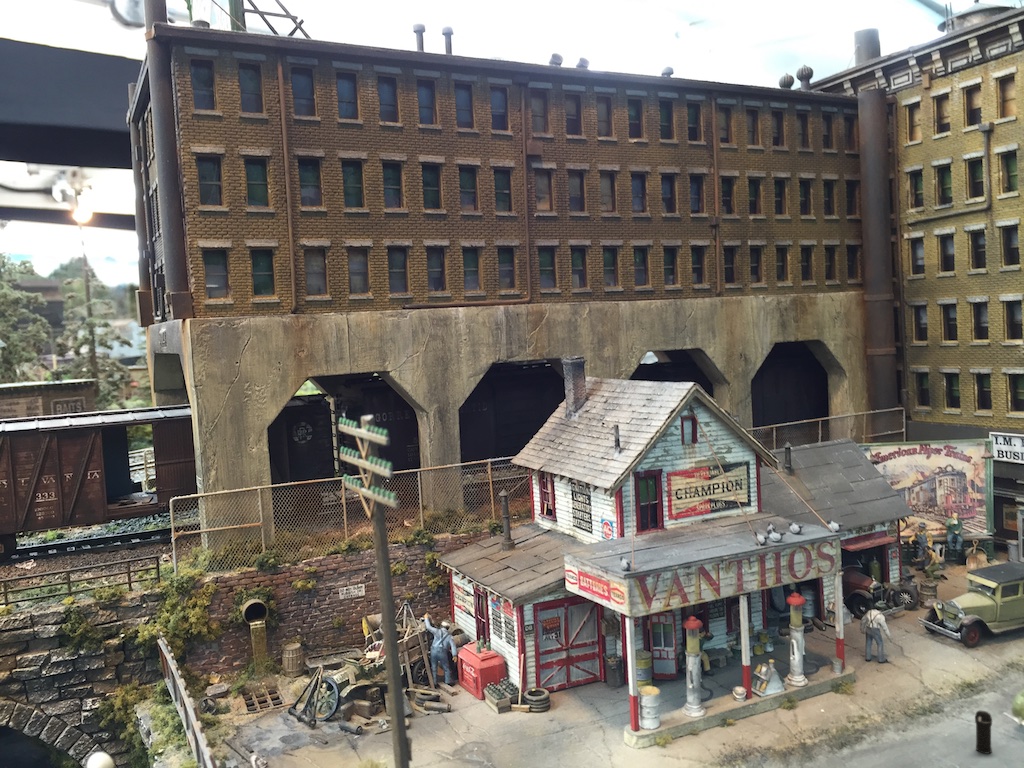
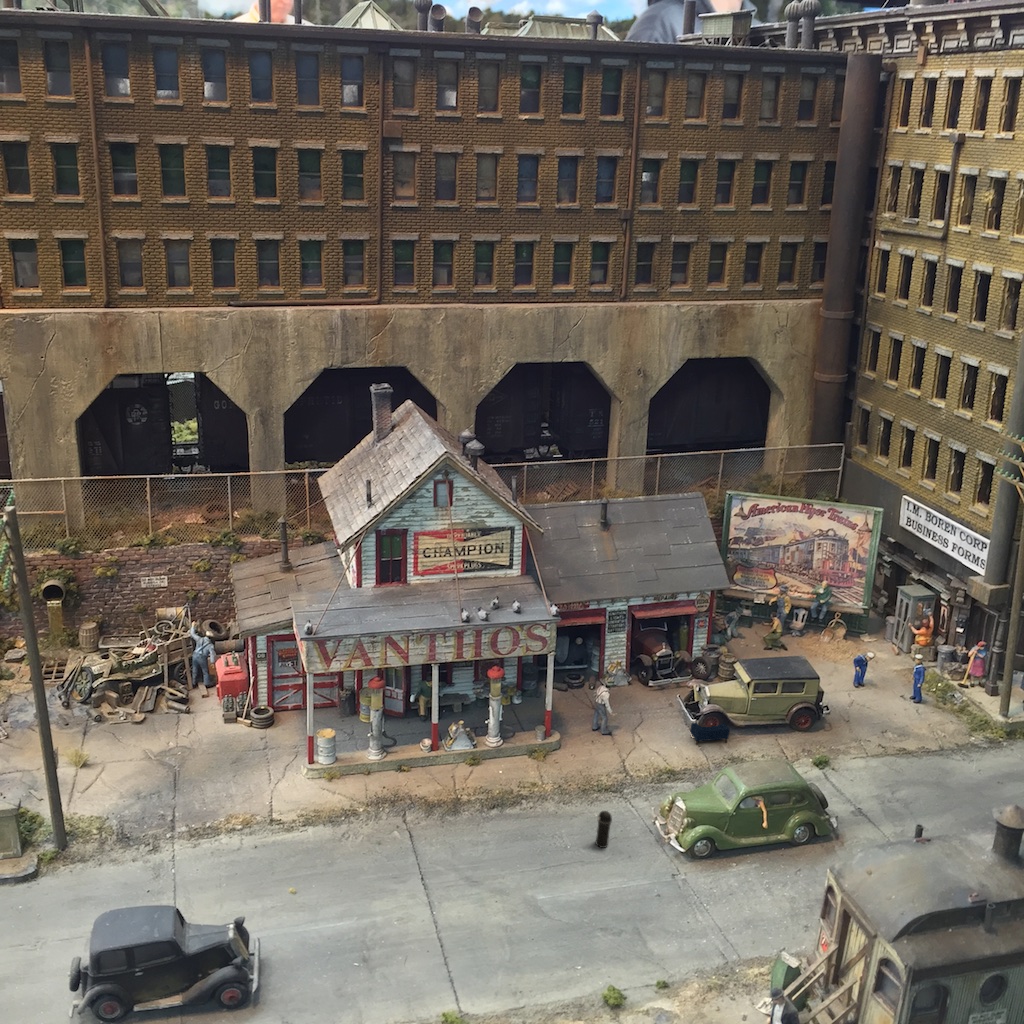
bench: none [960,630,1001,657] -> present [690,723,730,745]

